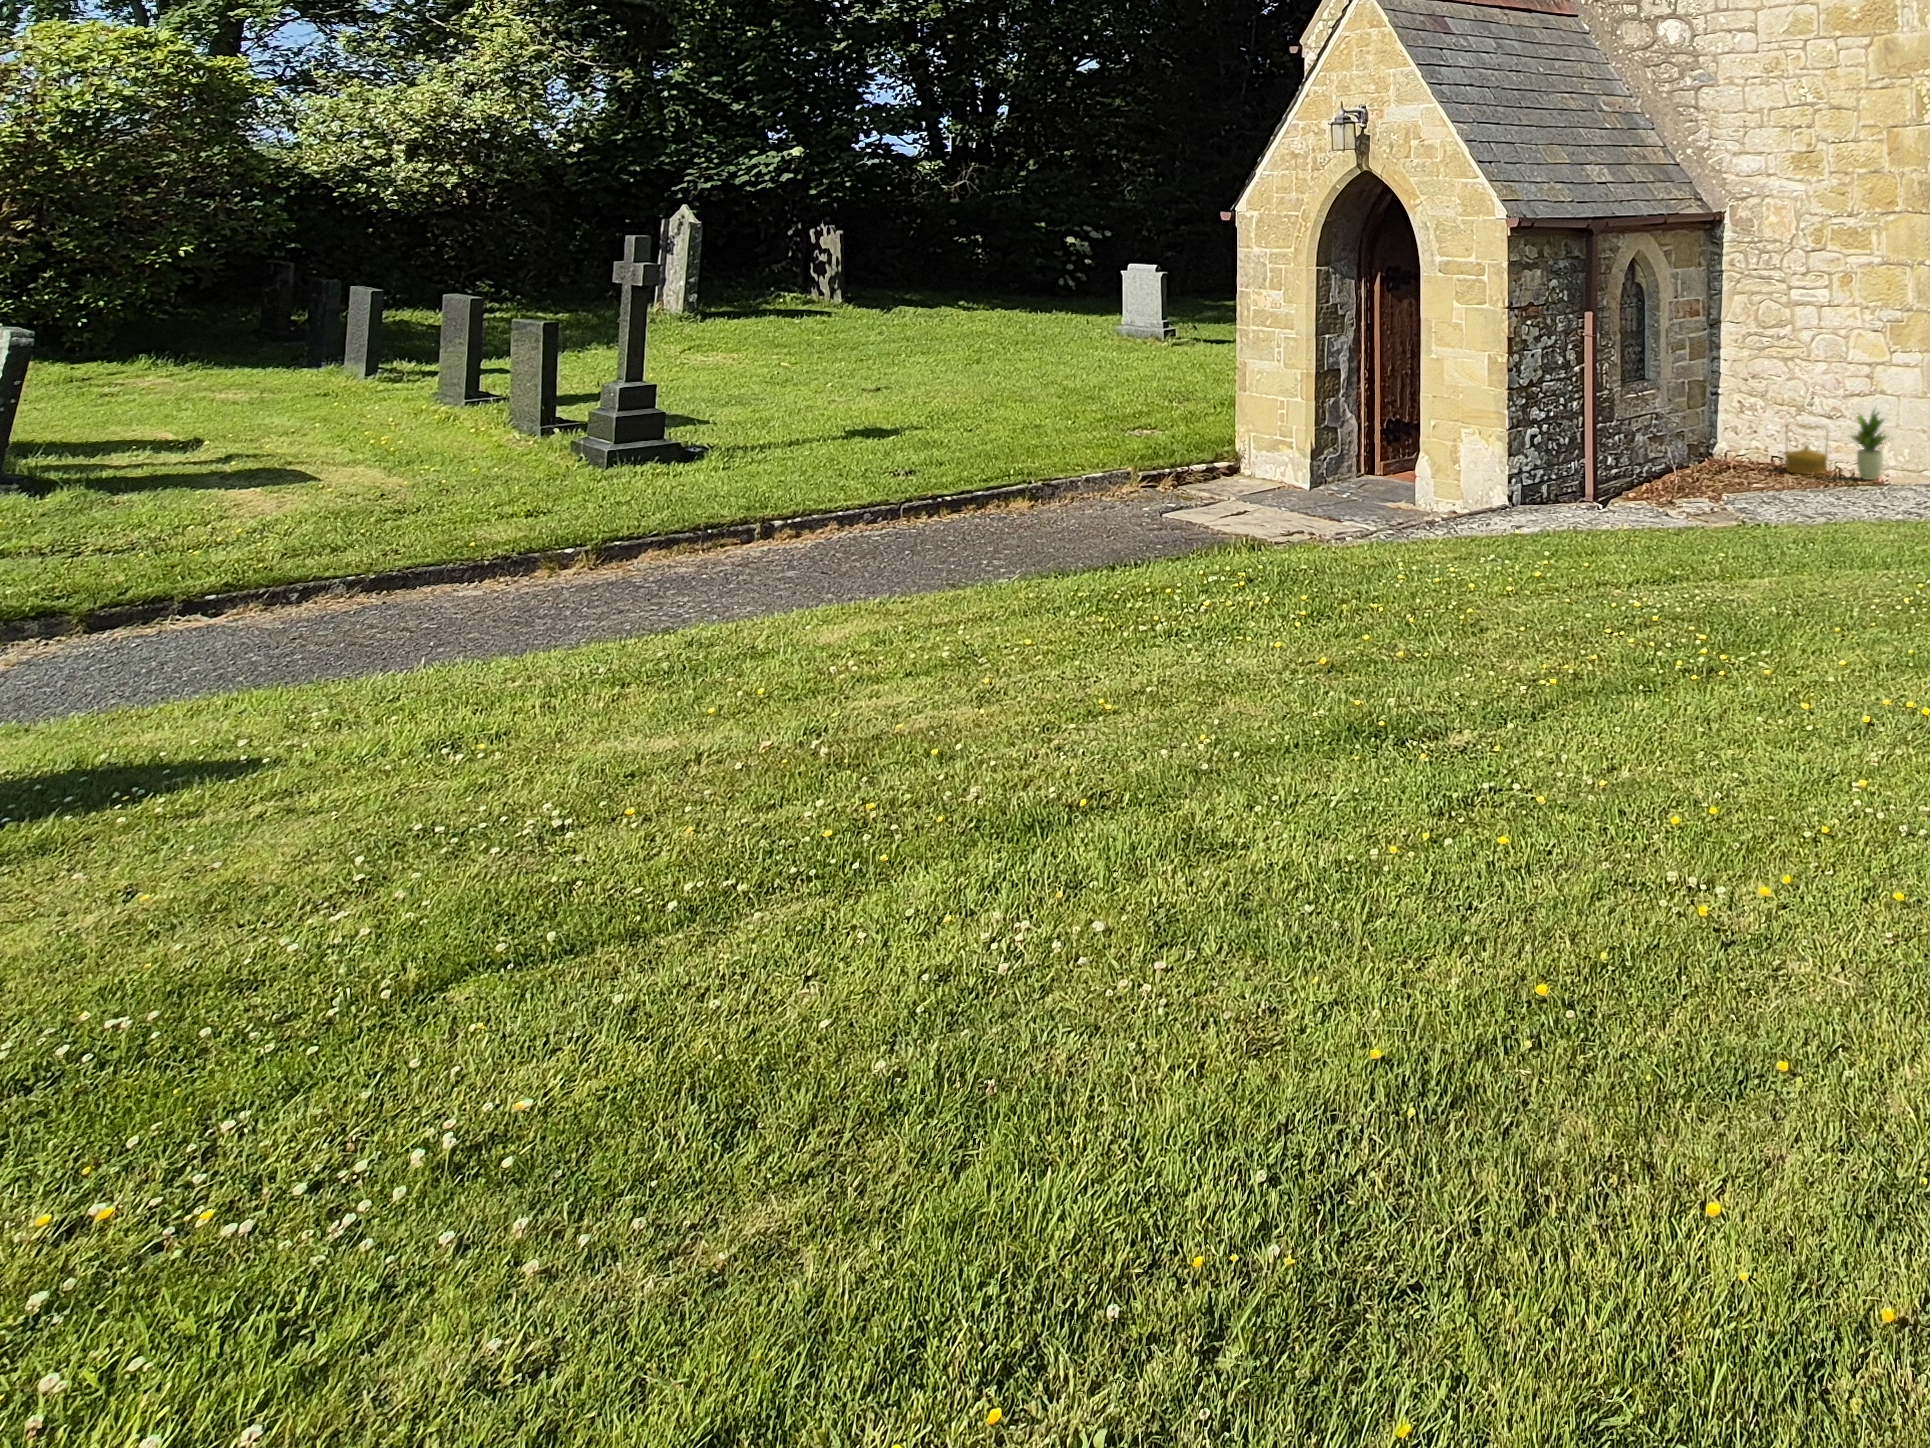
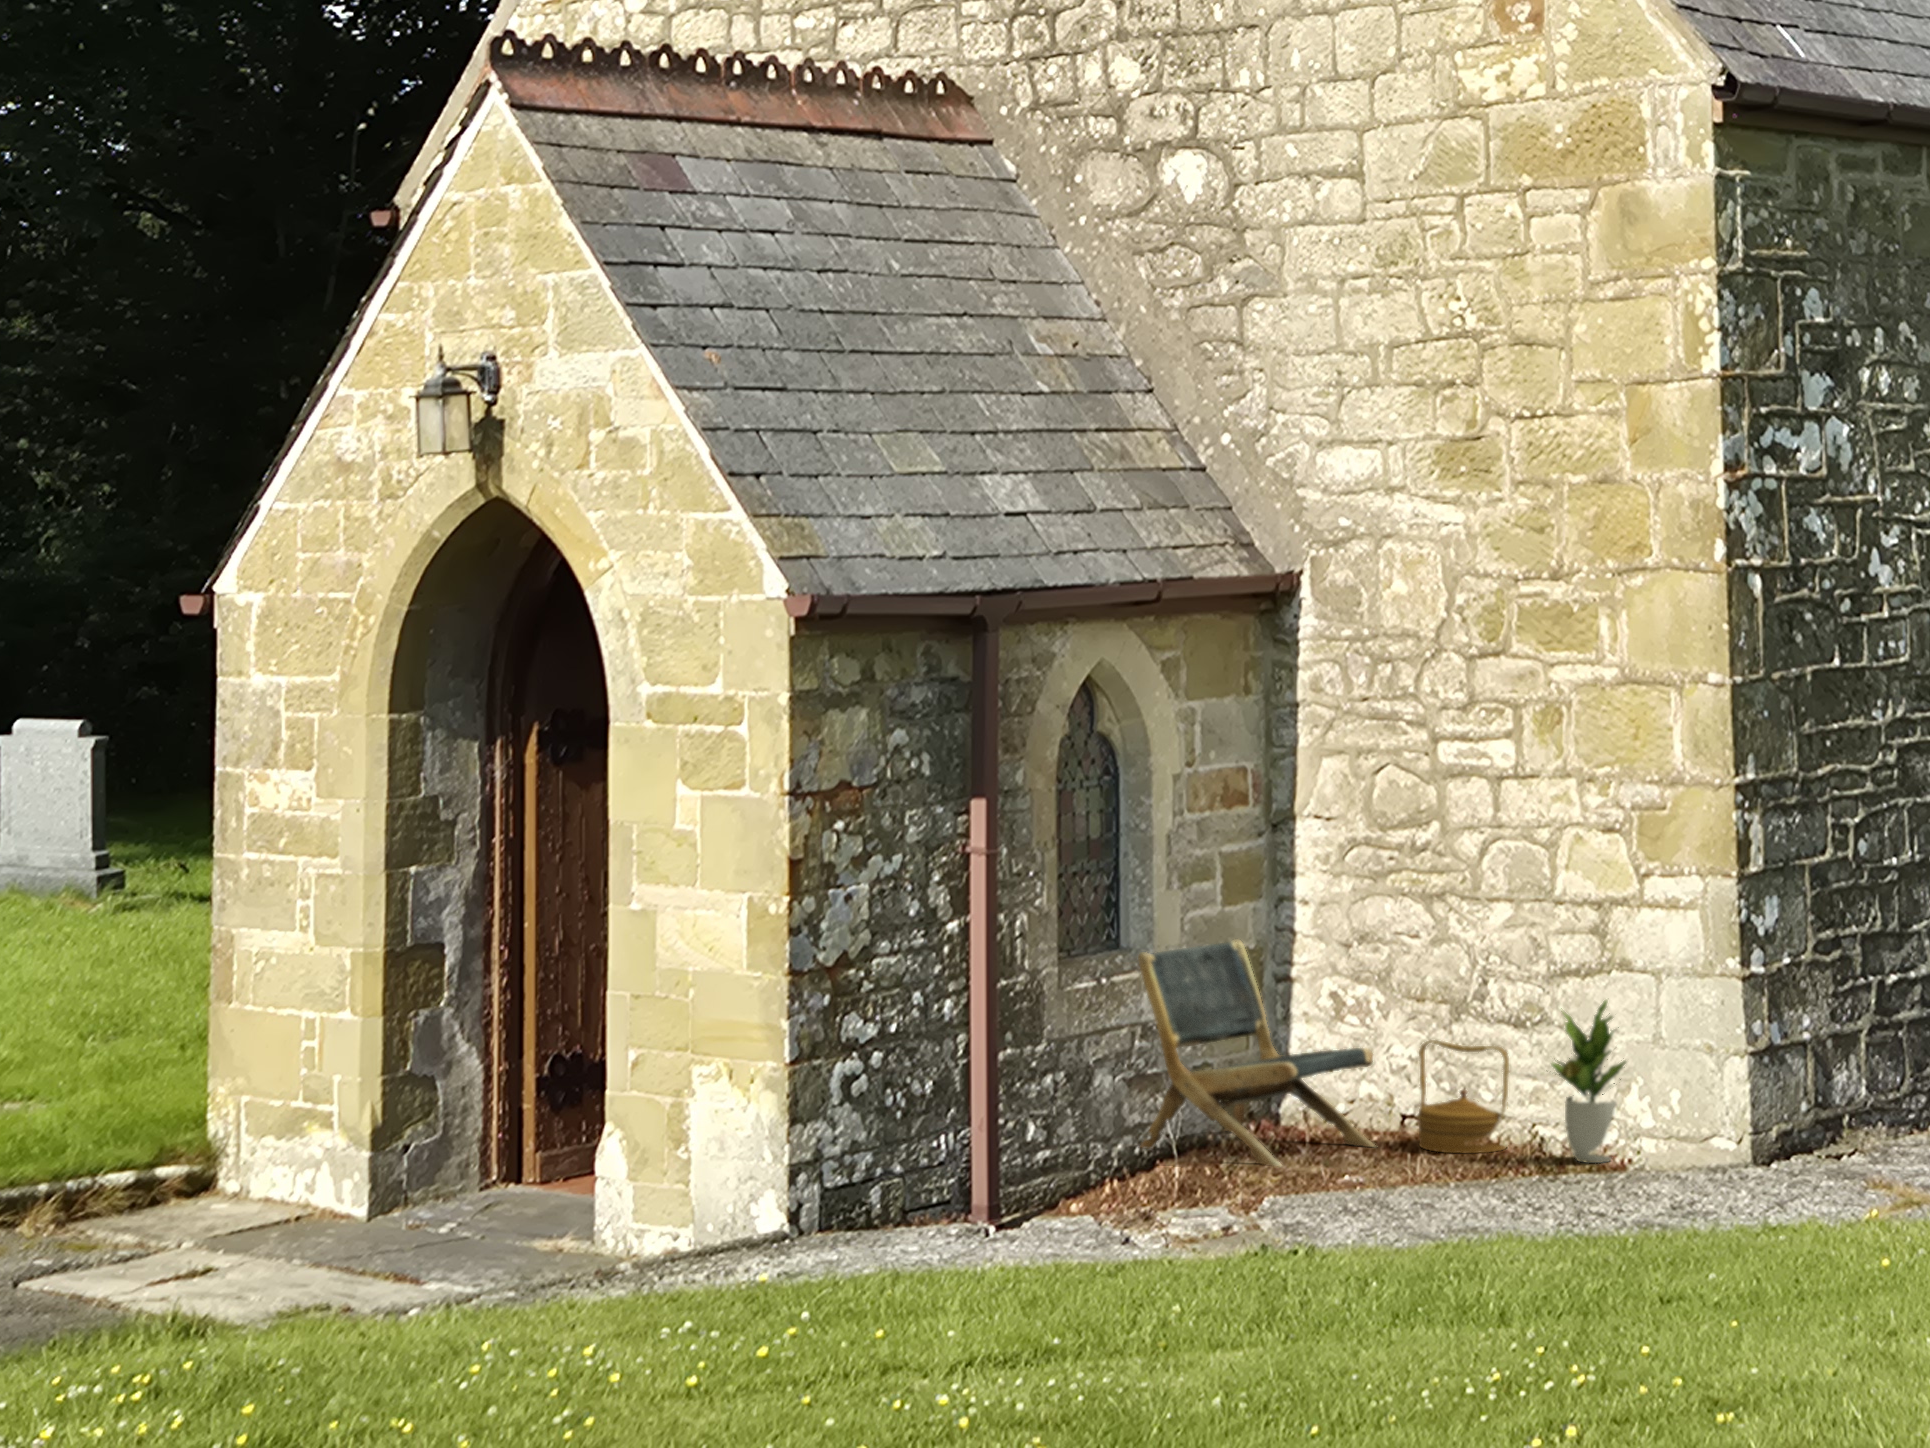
lounge chair: none [1658,375,1767,479] -> present [1138,939,1375,1166]

